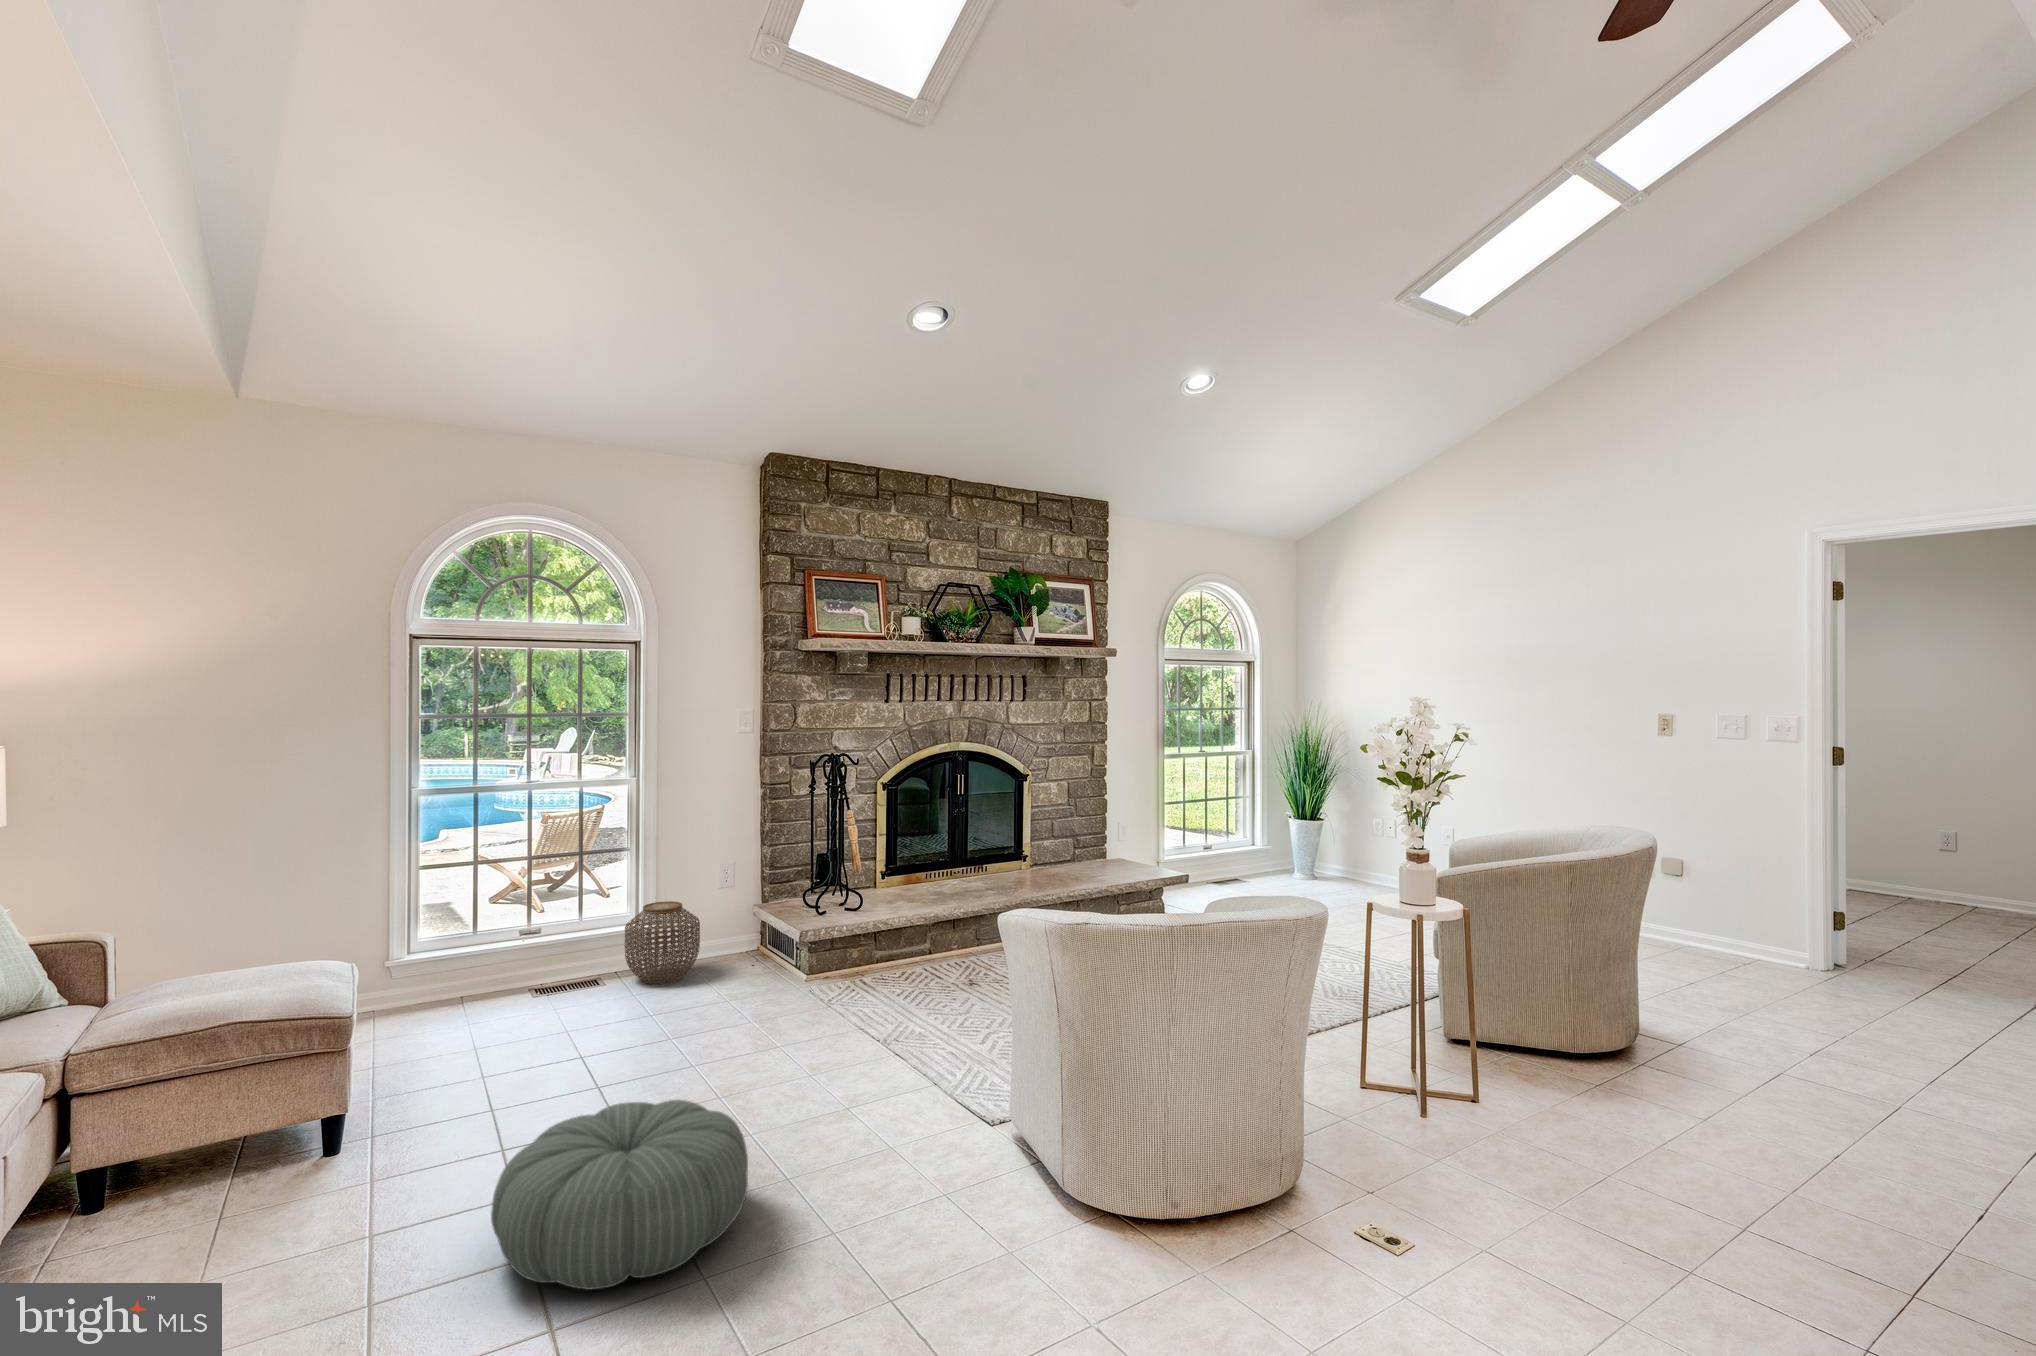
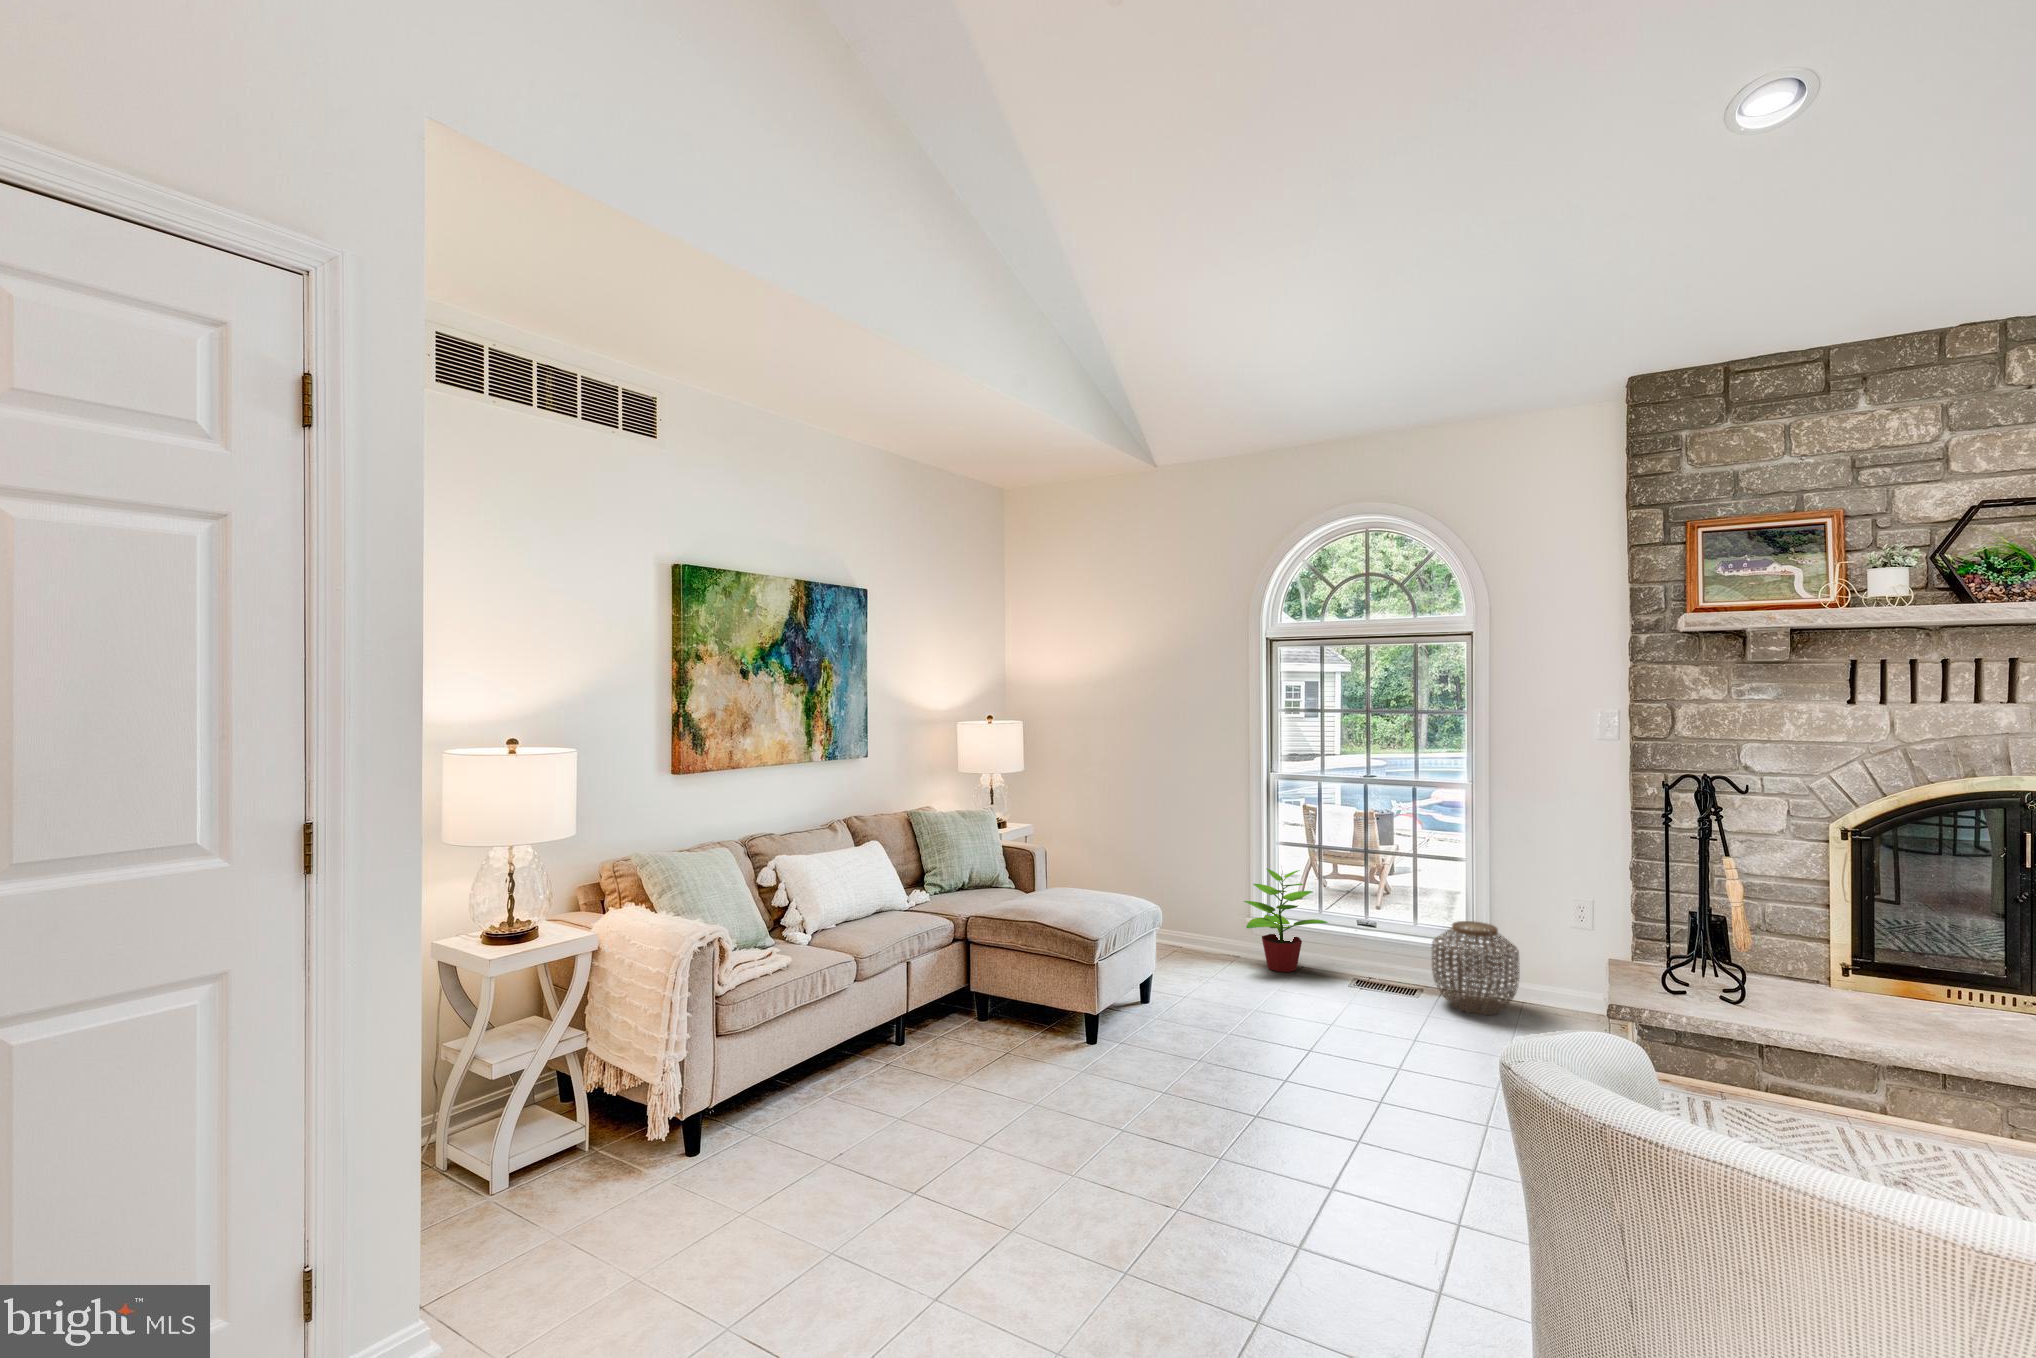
potted plant: none [395,892,507,1012] -> present [1244,869,1328,972]
pouf: present [491,1100,748,1290] -> none [979,1068,1197,1235]

